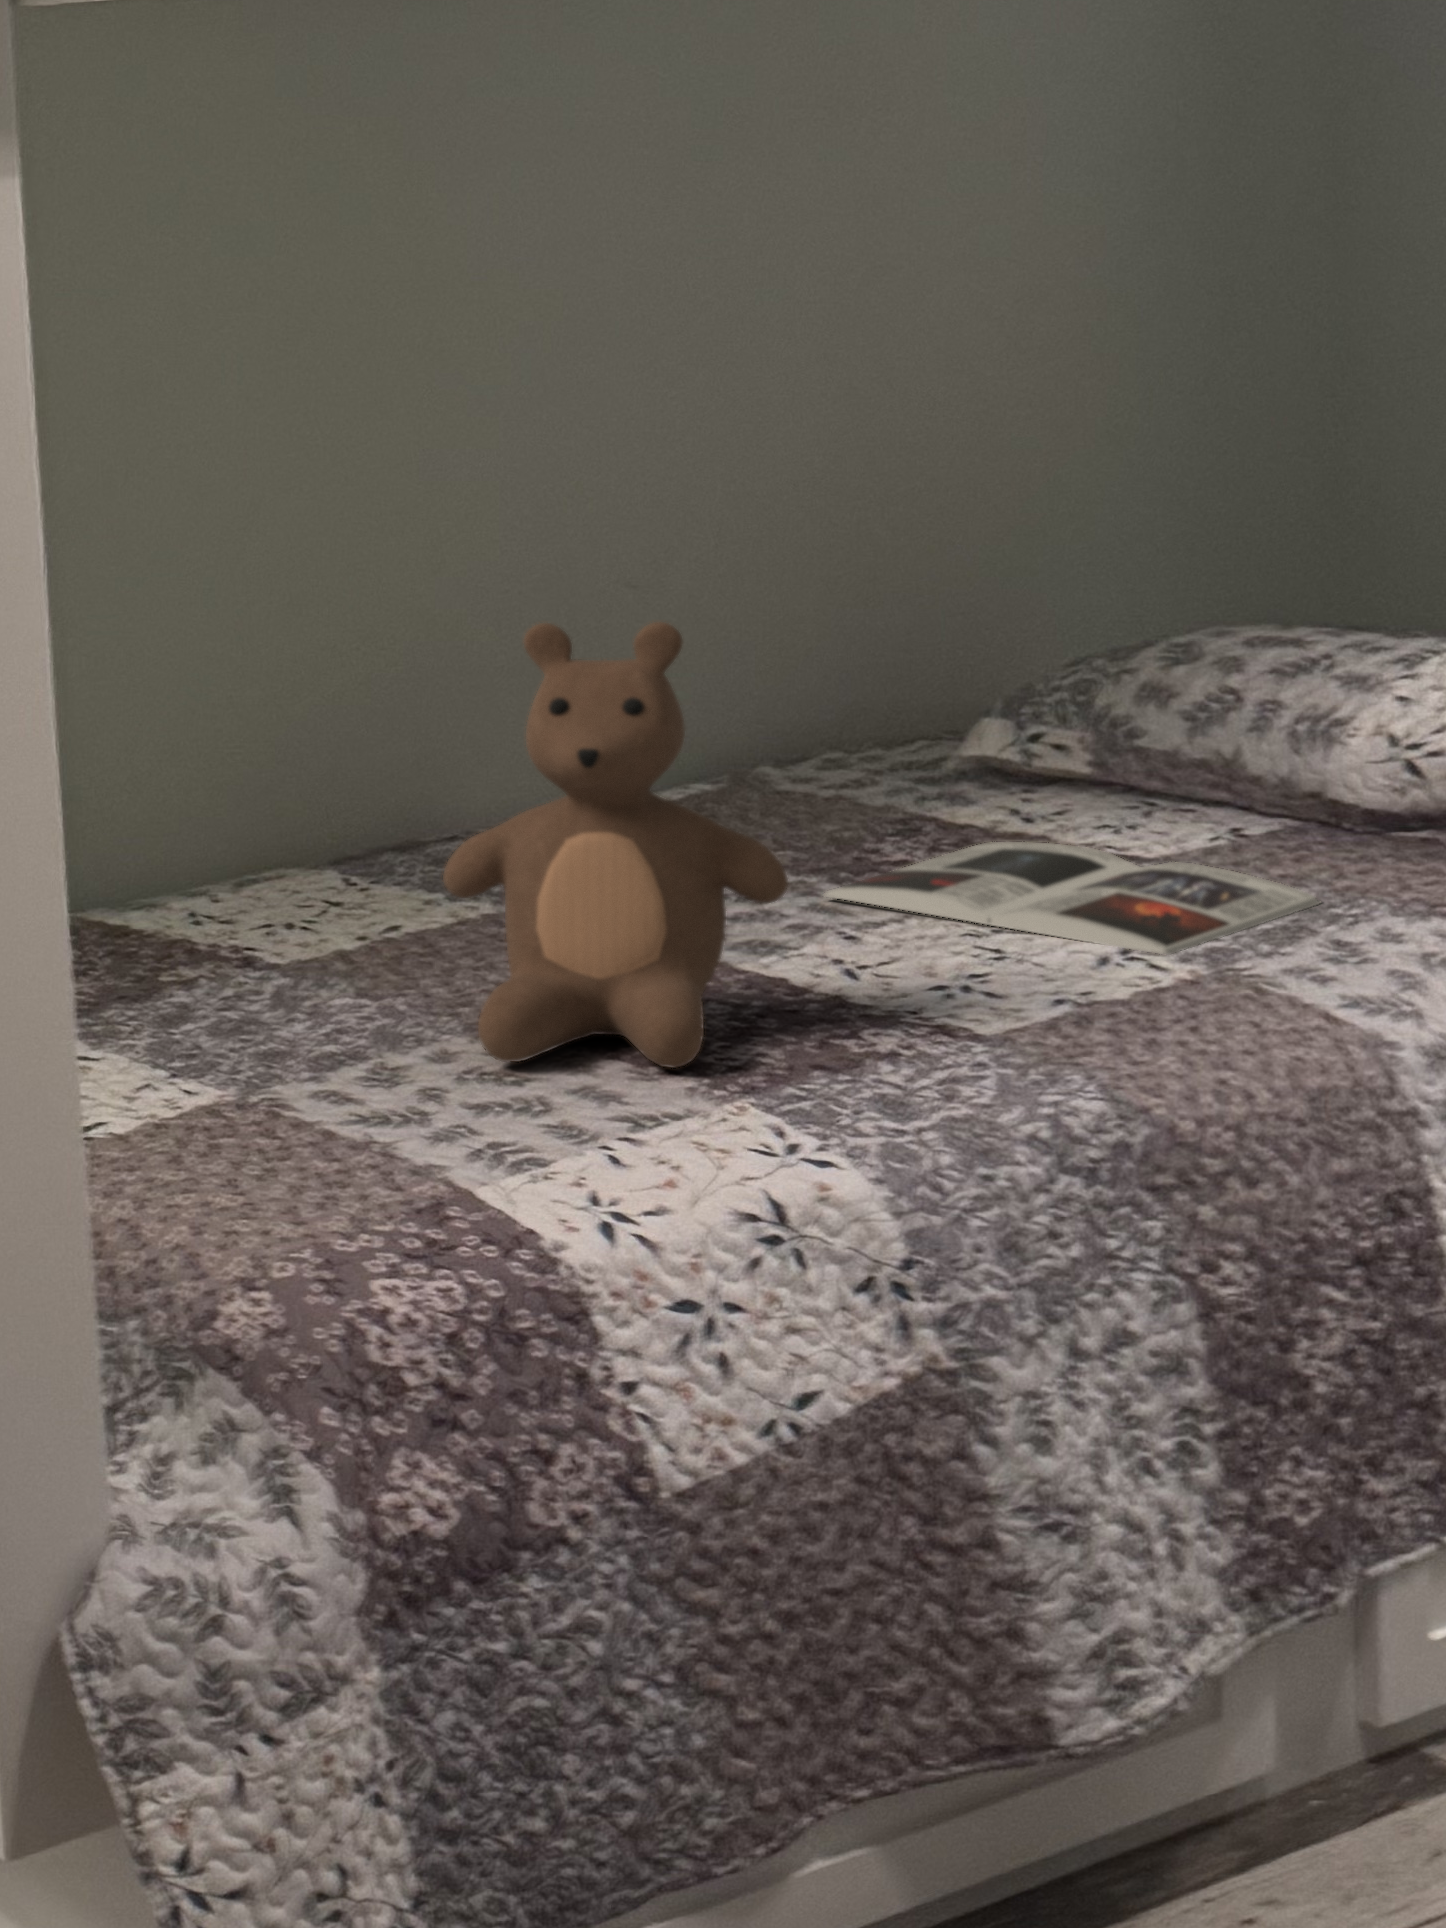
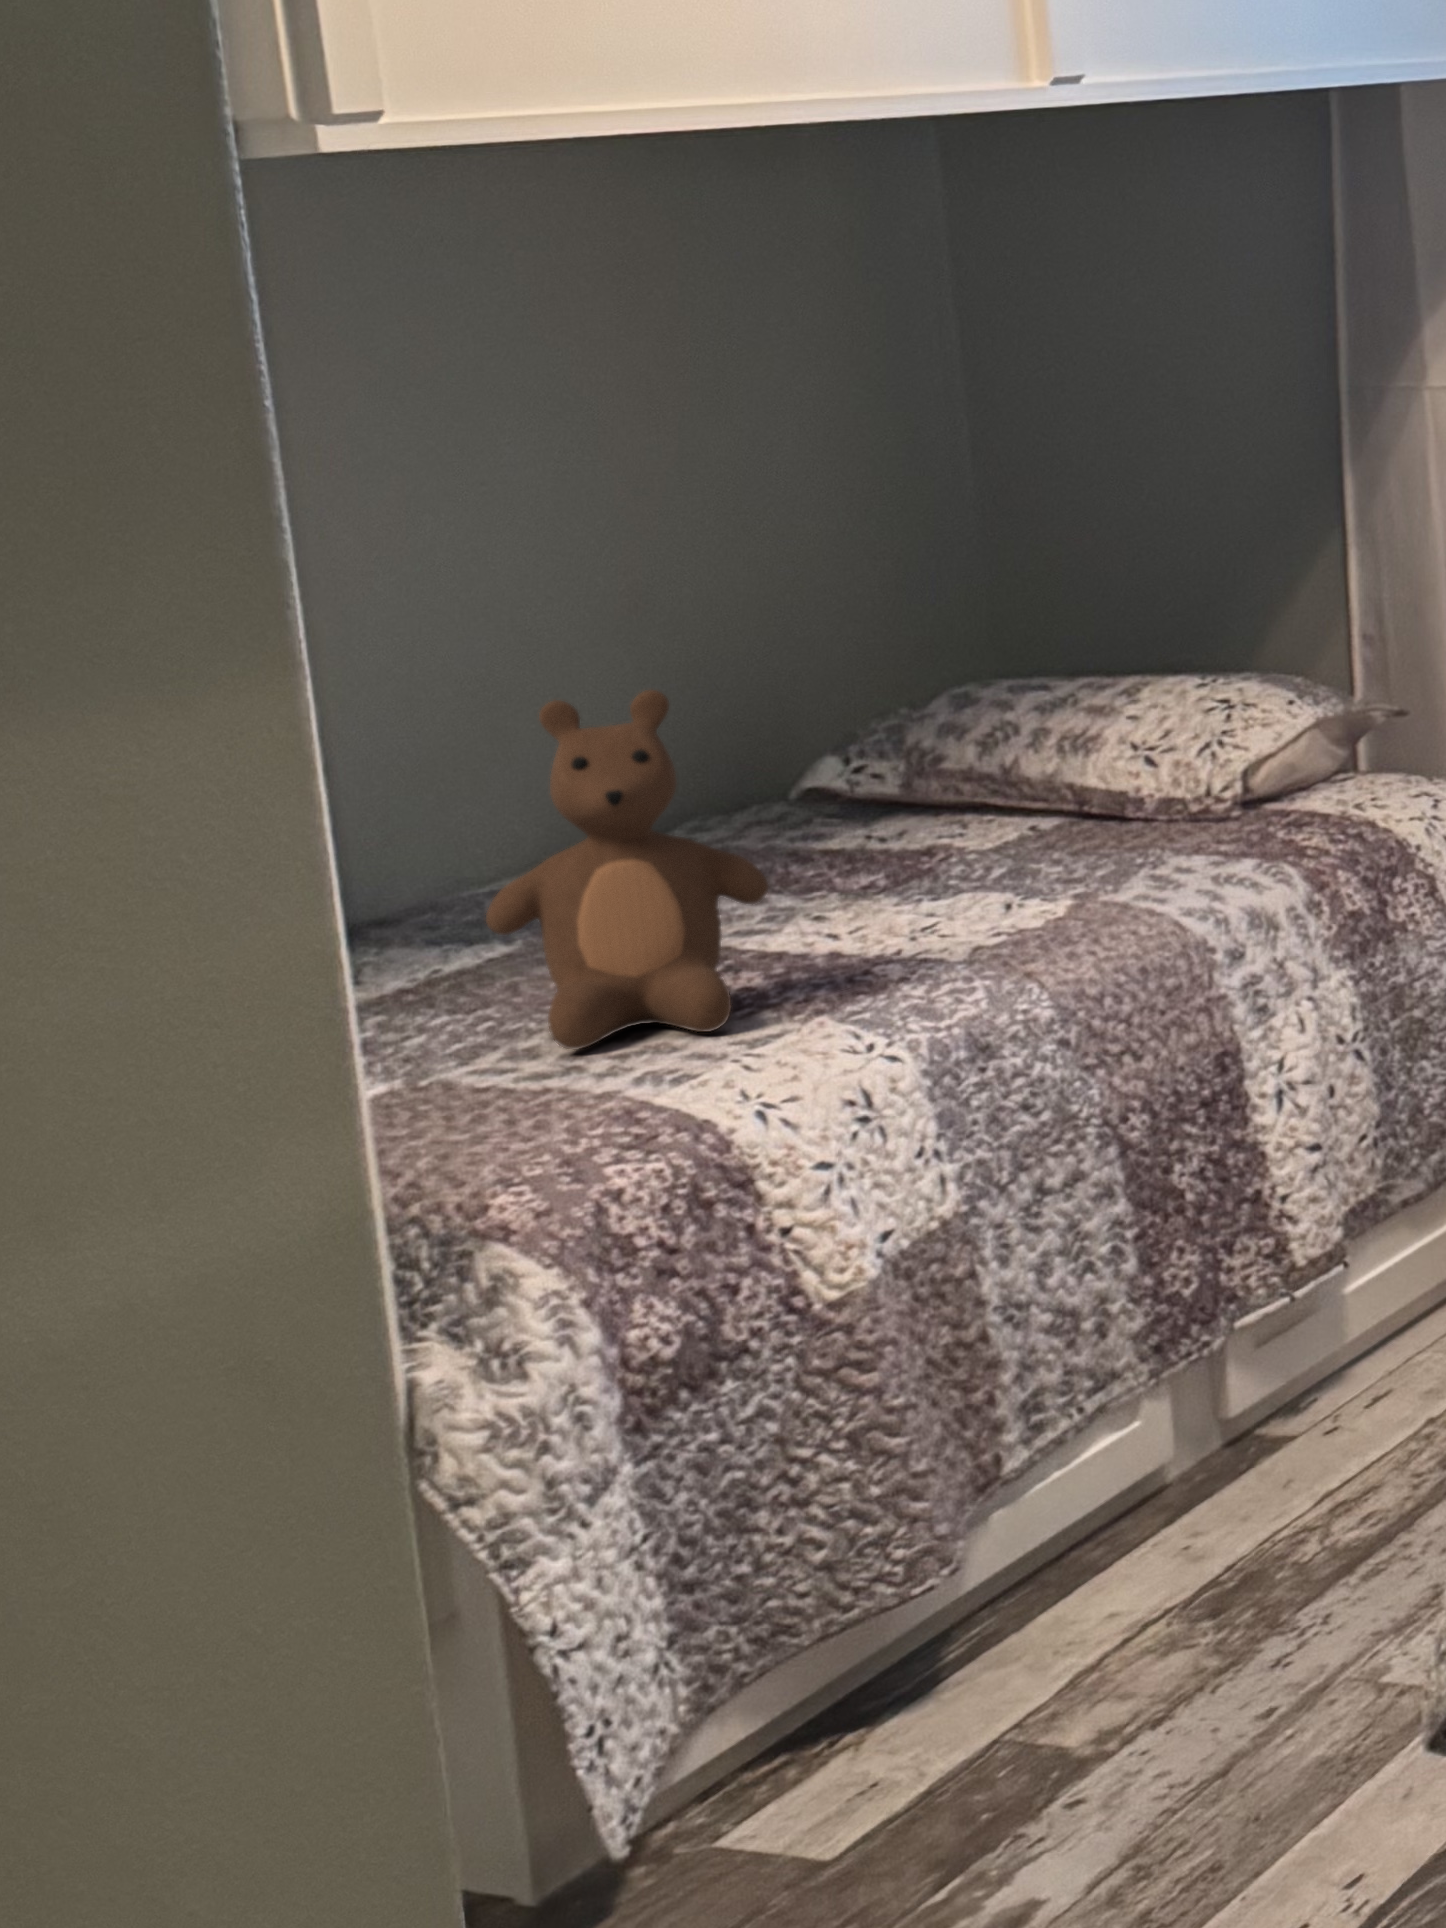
magazine: present [825,842,1319,955] -> none [740,873,1112,934]

